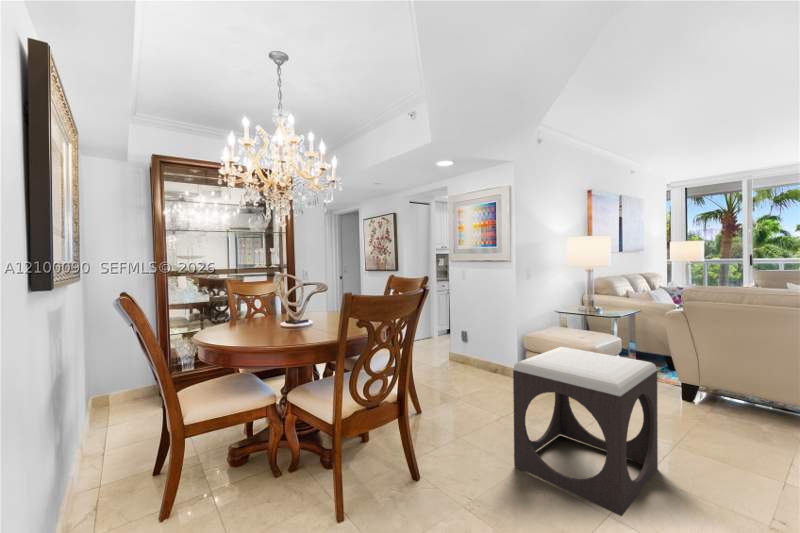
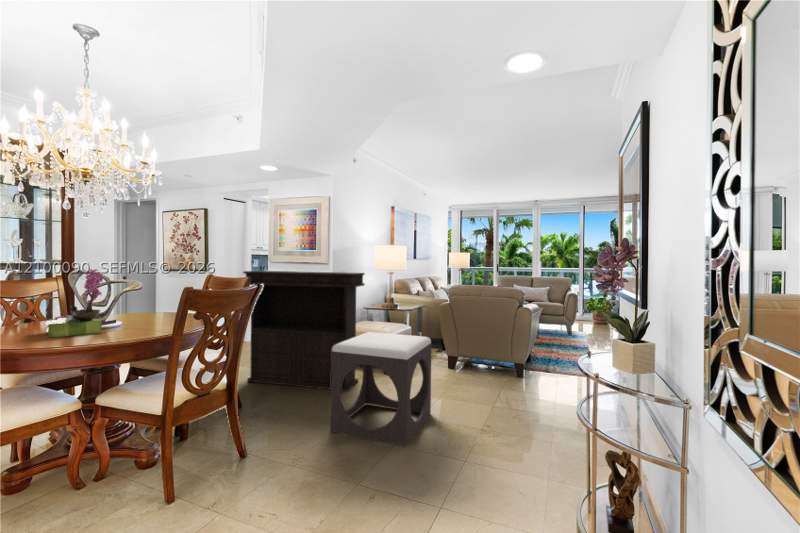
console table: none [422,271,555,412] -> present [243,271,364,391]
flower arrangement: none [254,274,299,337] -> present [45,269,103,338]

